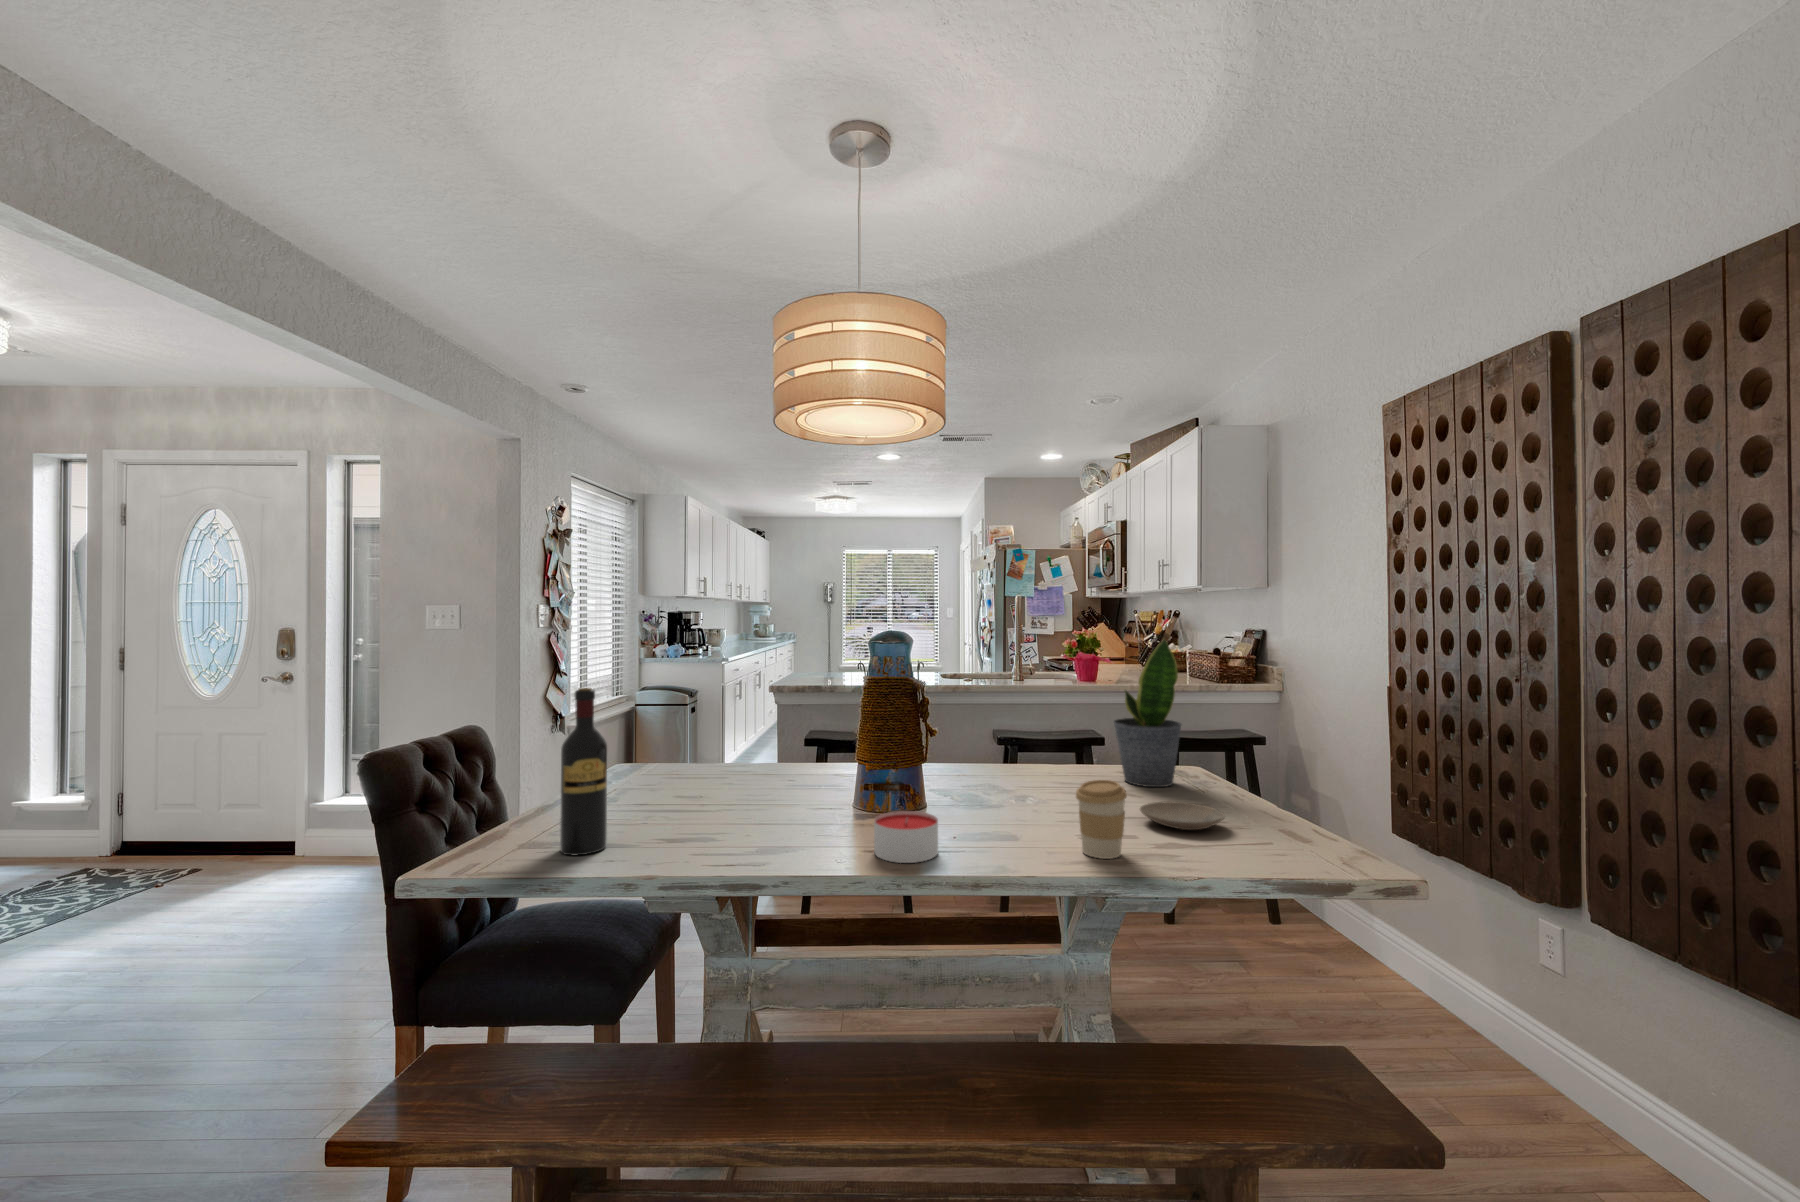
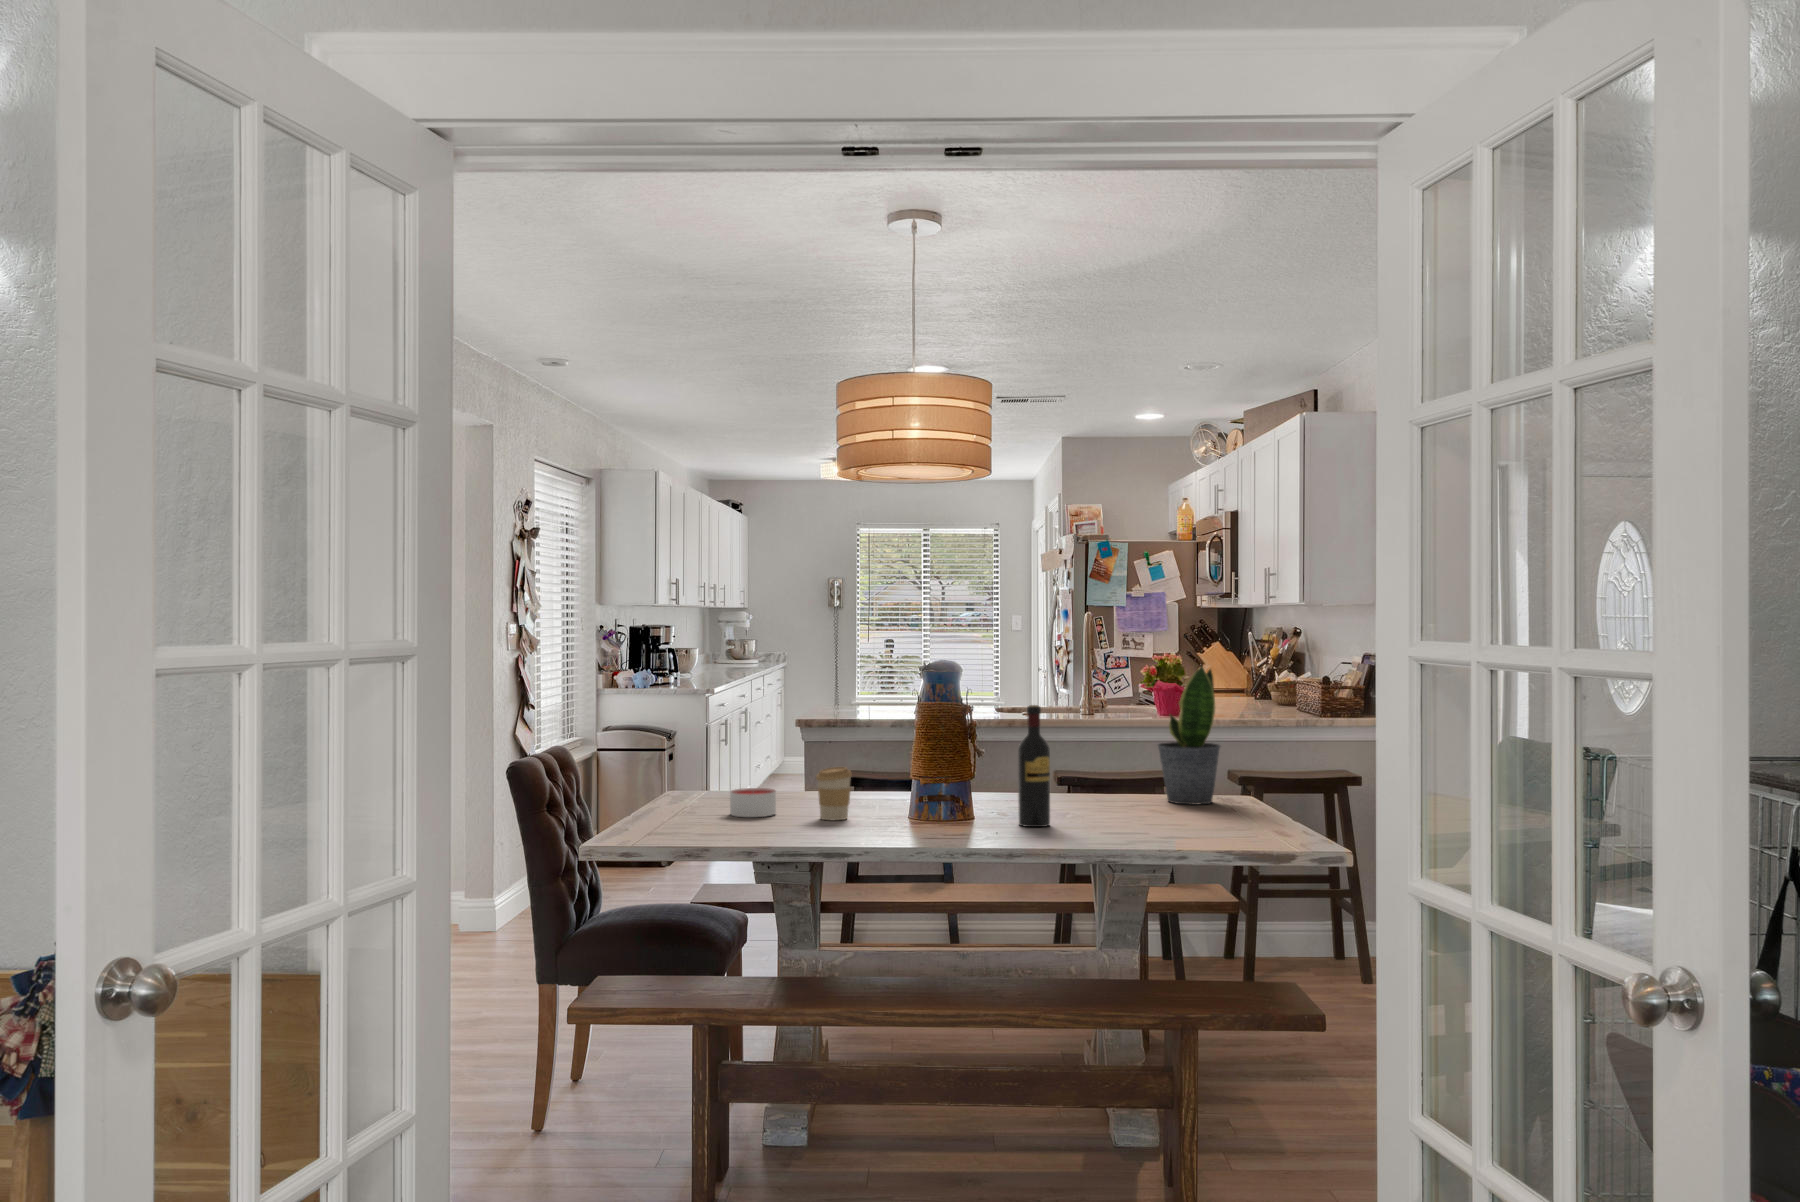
wine bottle: present [560,688,607,855] -> present [1018,705,1050,827]
coffee cup: present [1076,780,1127,859] -> present [816,767,852,820]
plate: present [1140,801,1225,830] -> none [1159,807,1227,825]
candle: present [874,811,938,863] -> present [730,788,776,817]

